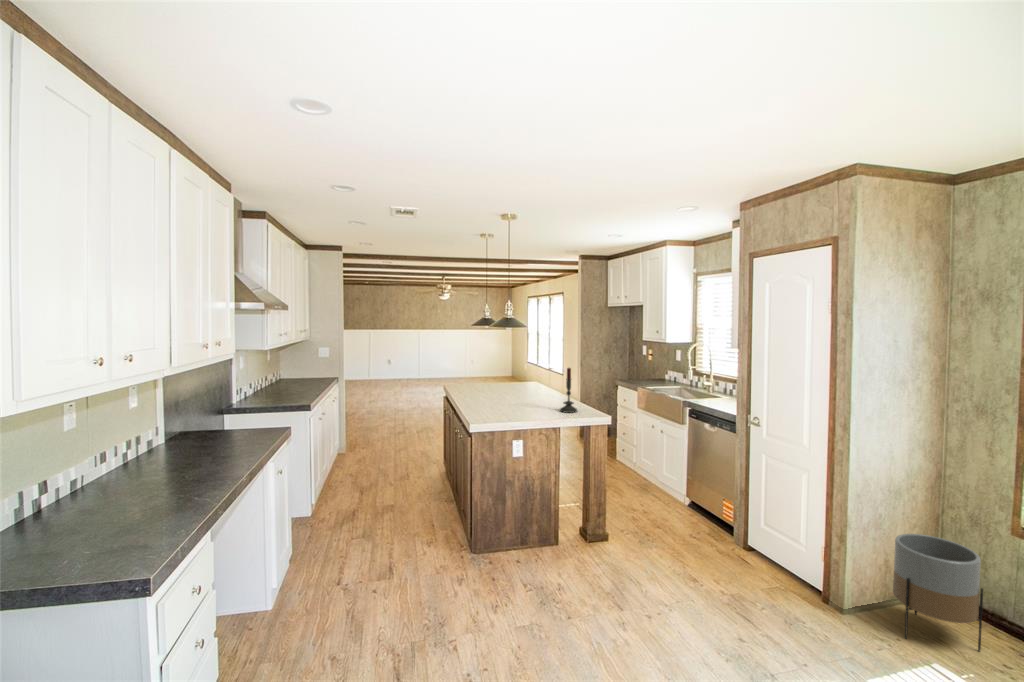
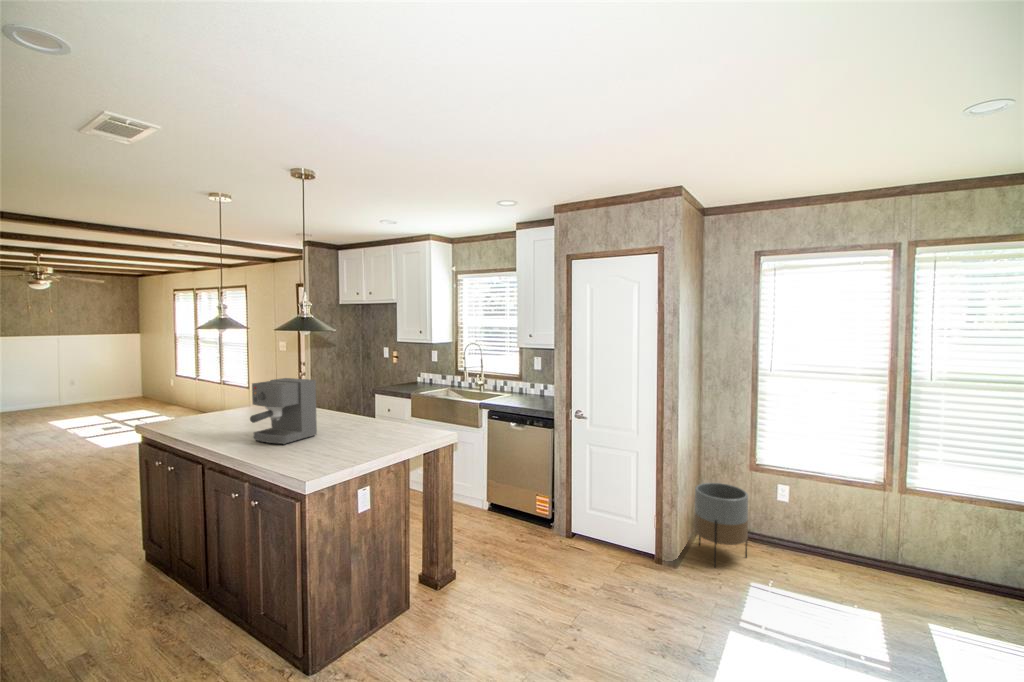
coffee maker: none [472,361,517,405] -> present [250,378,317,445]
candle: present [560,368,577,413] -> none [391,378,414,437]

